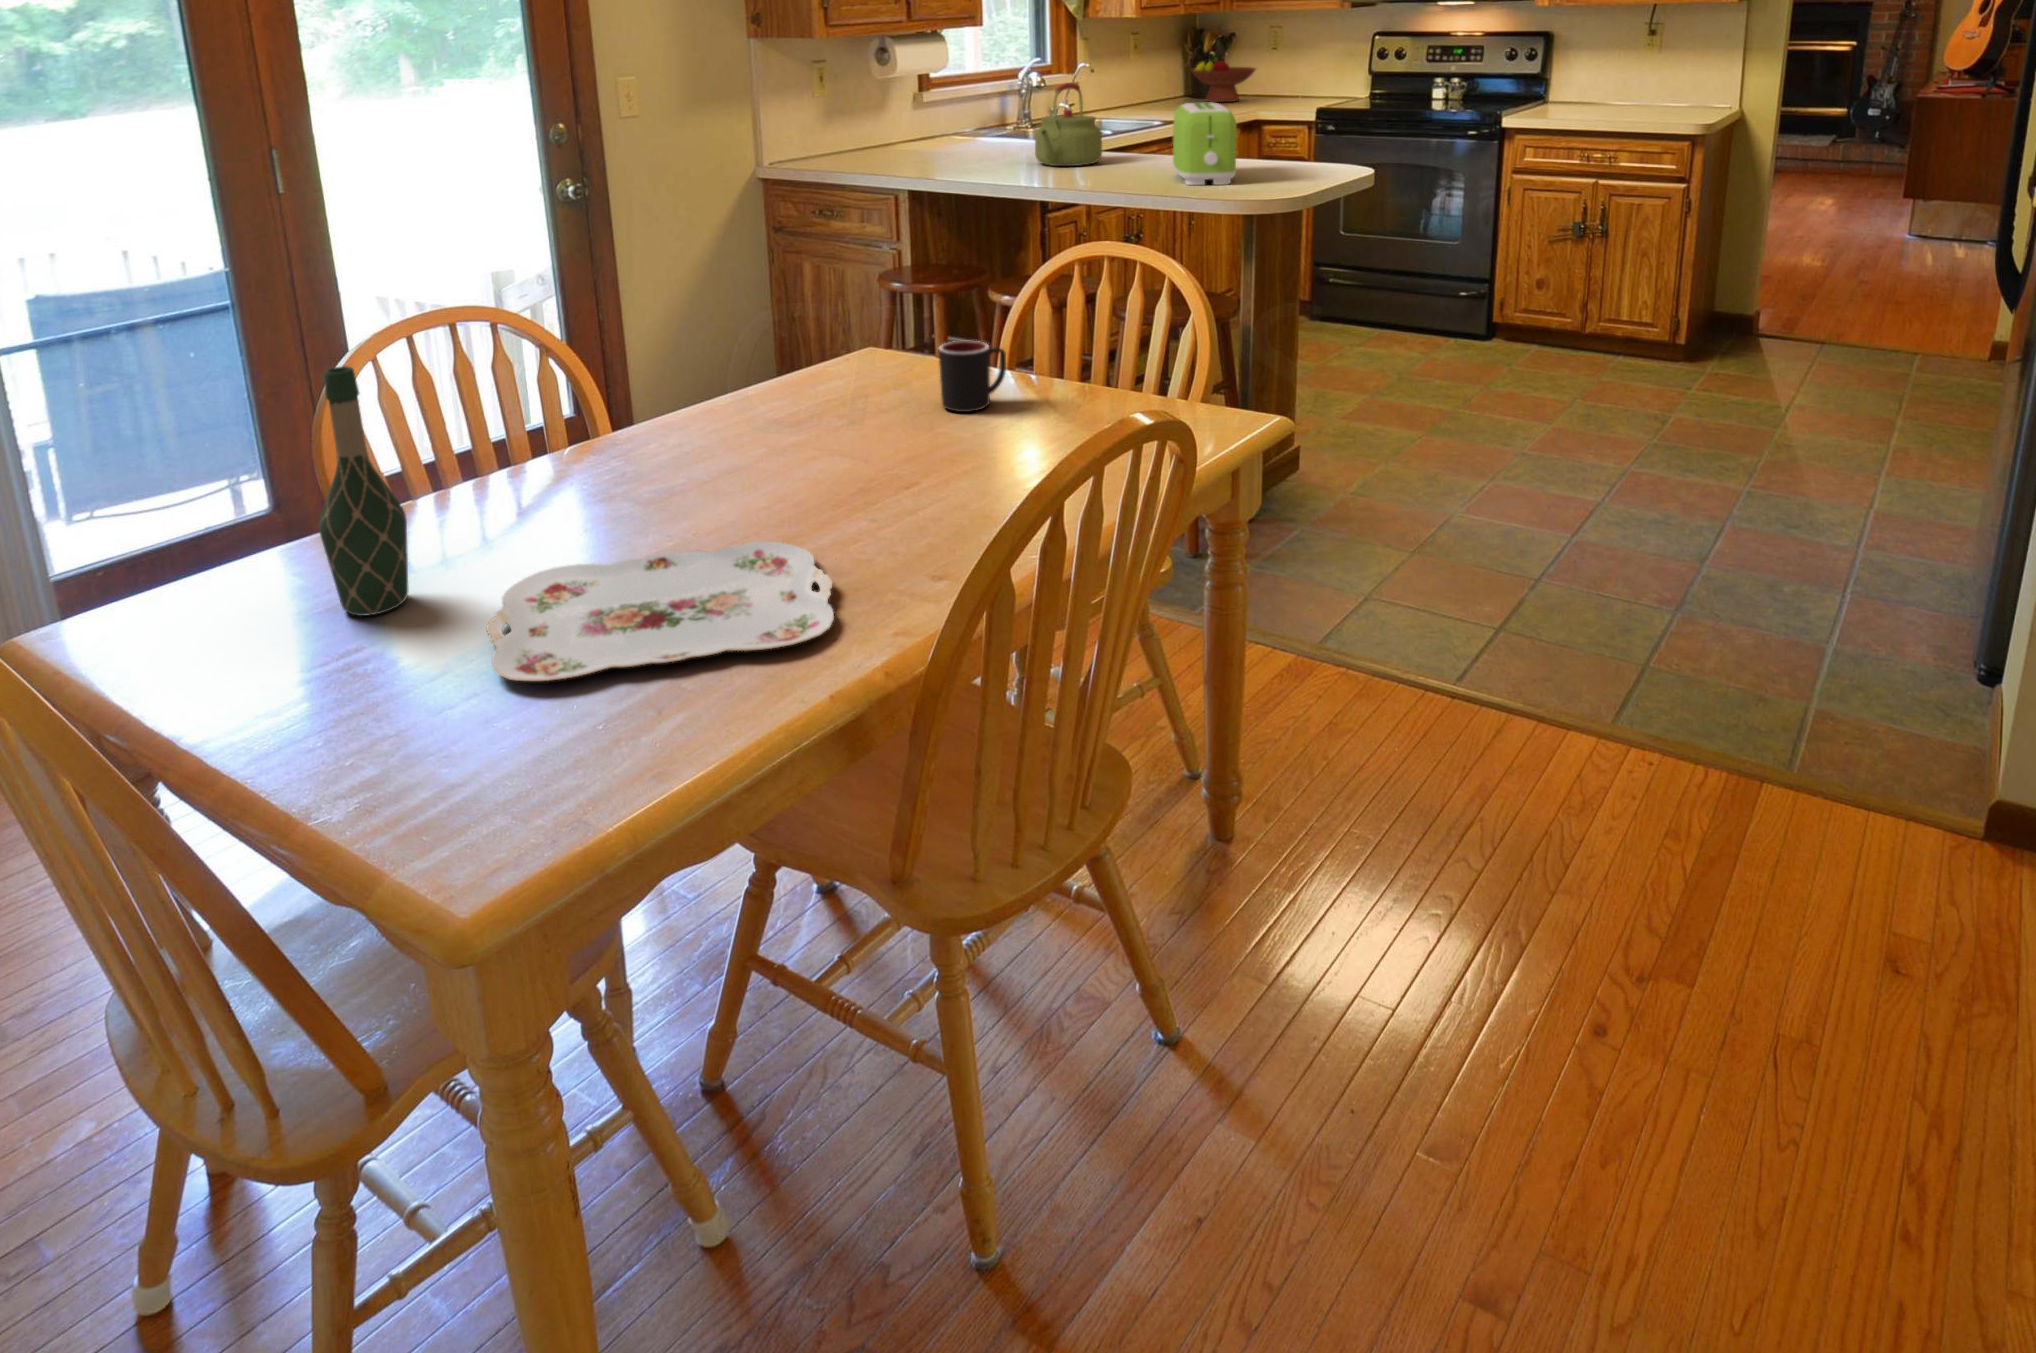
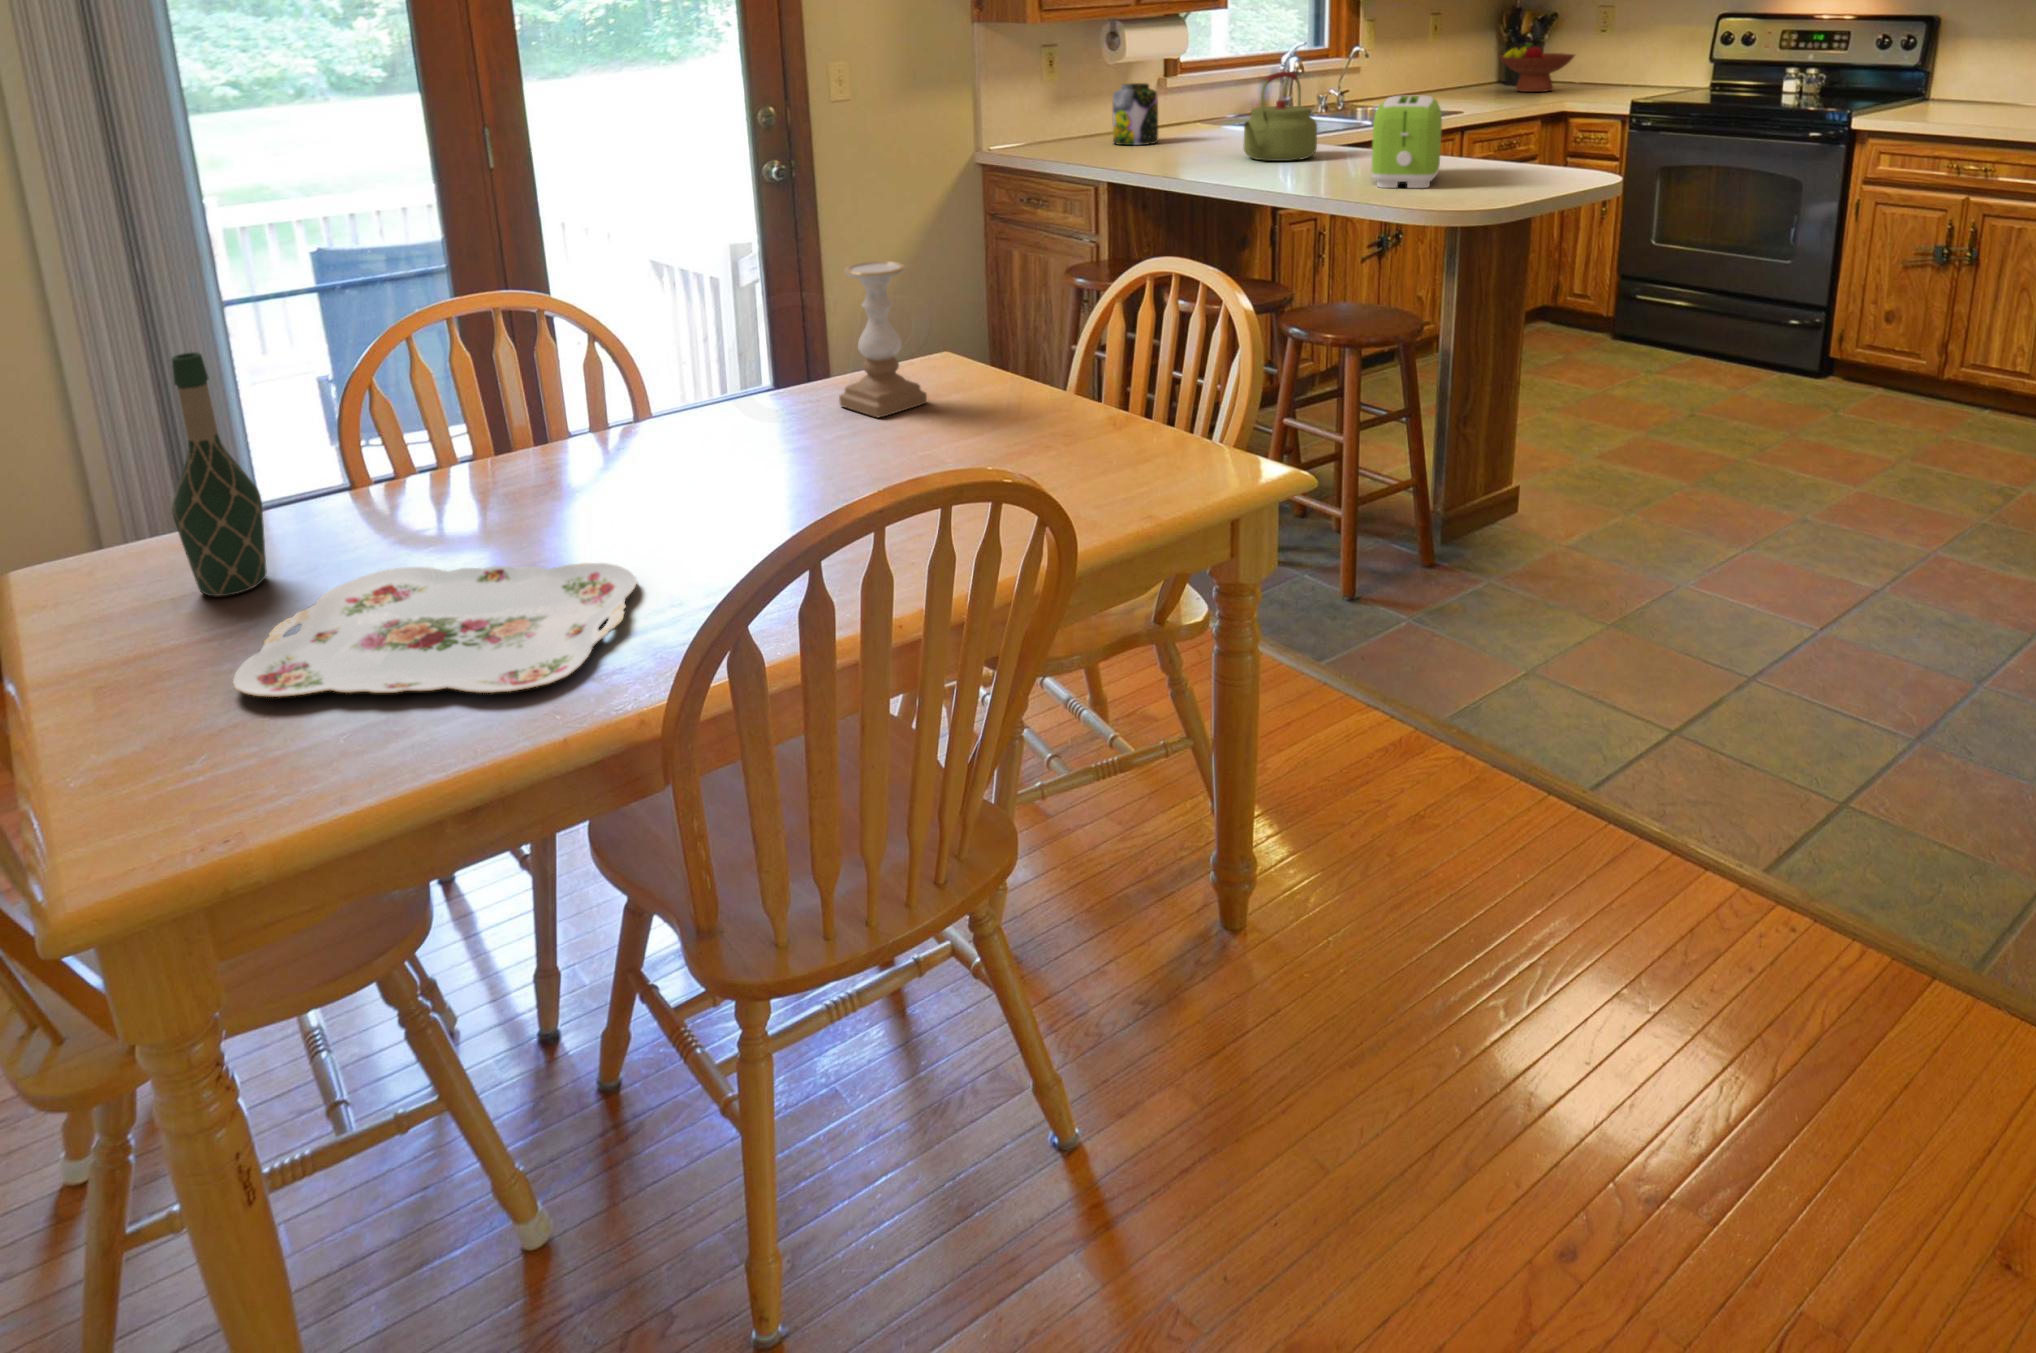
jar: none [891,97,936,156] -> present [1113,83,1158,145]
candle holder: none [833,259,915,405] -> present [839,261,927,418]
mug: present [938,341,1006,412] -> none [928,355,1005,433]

